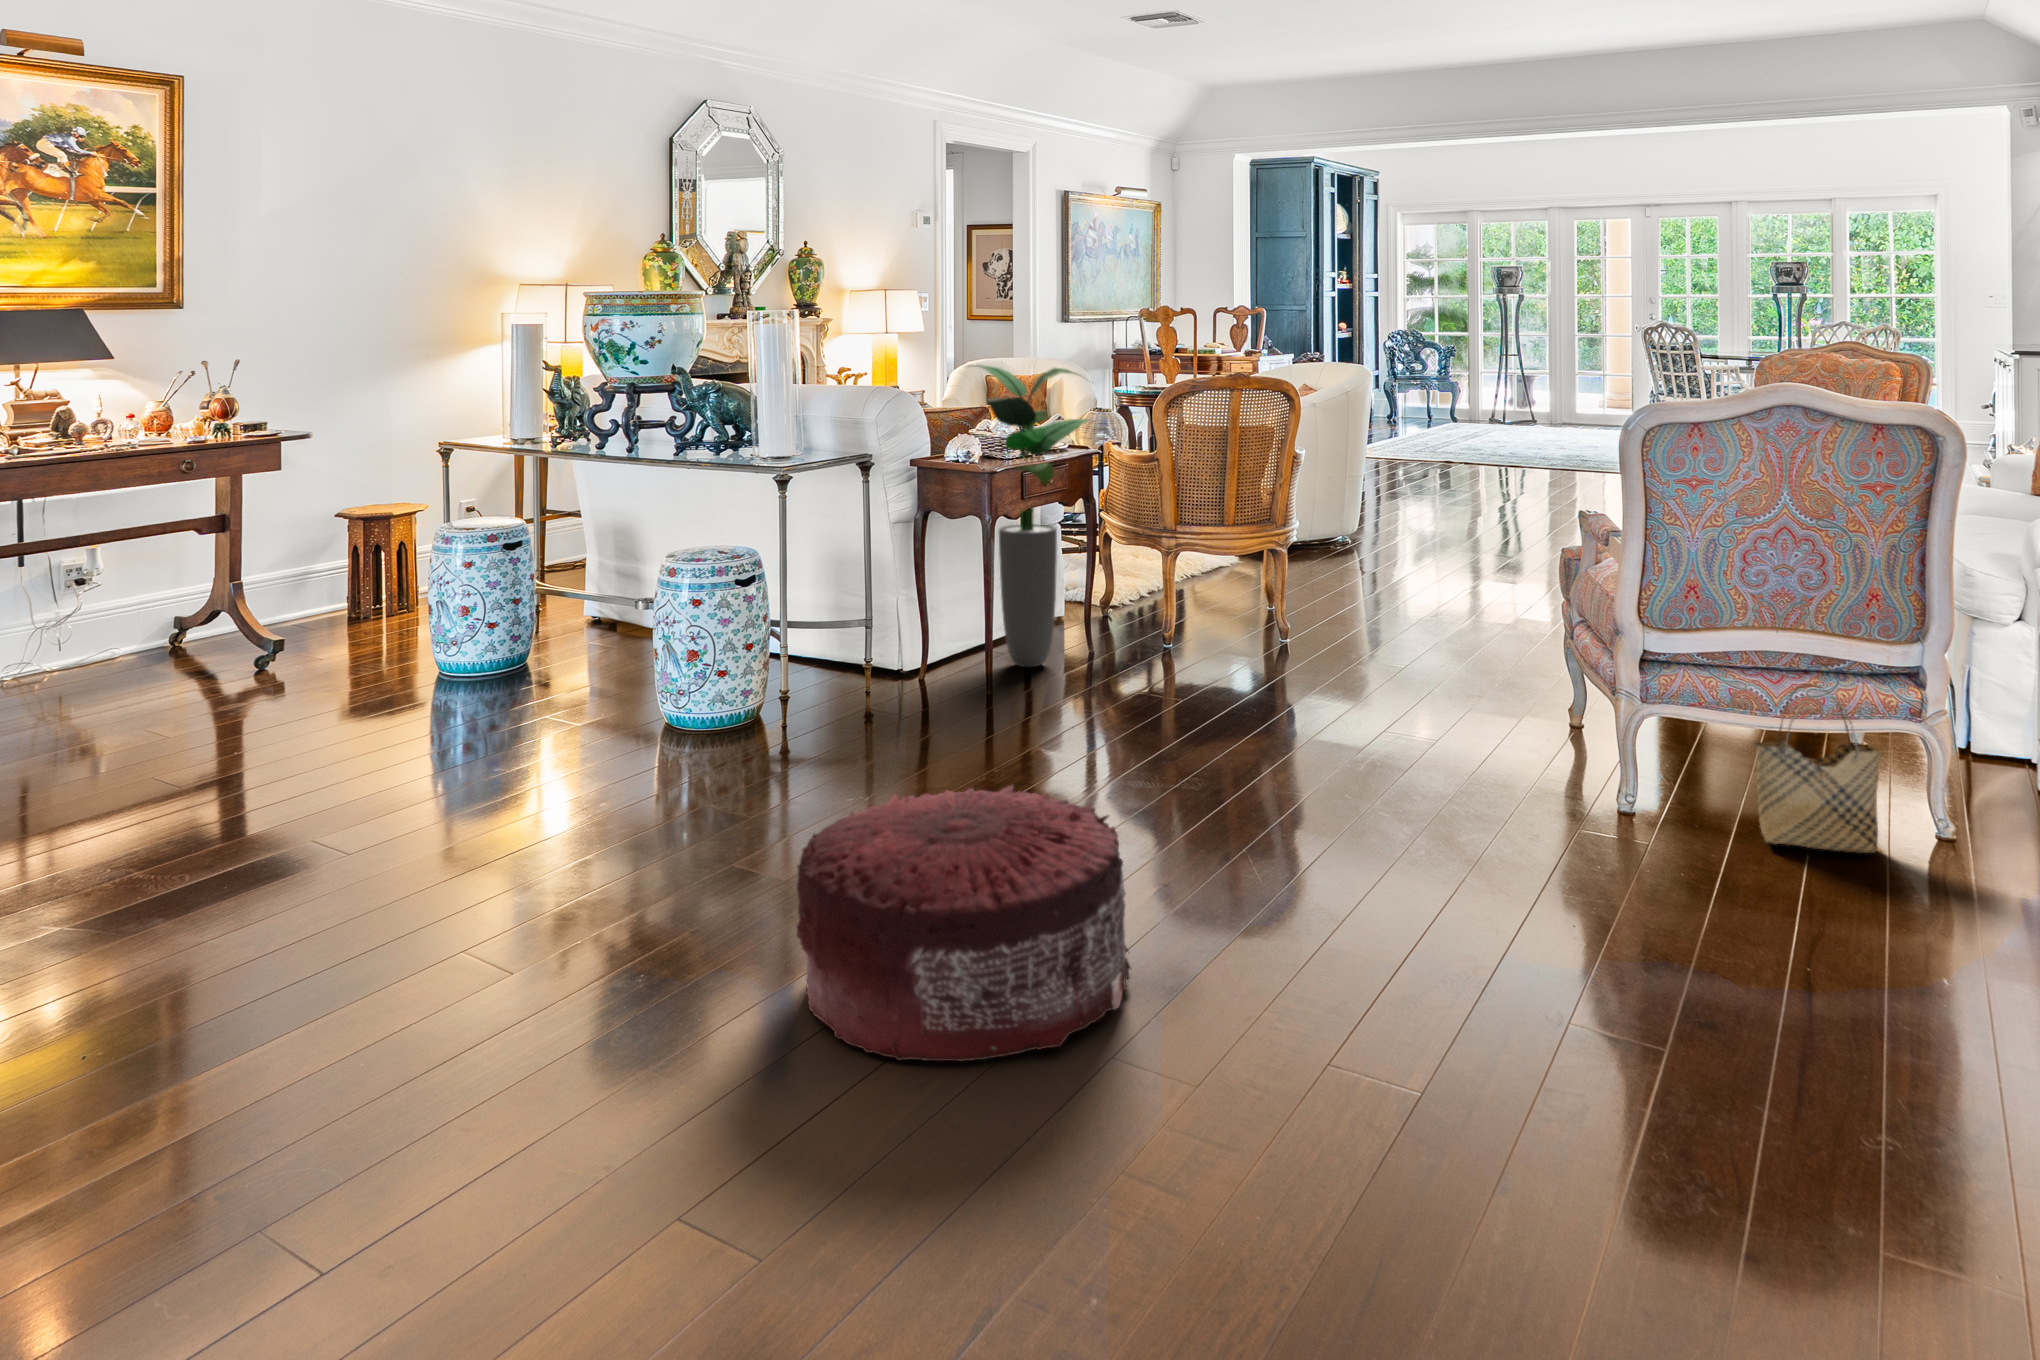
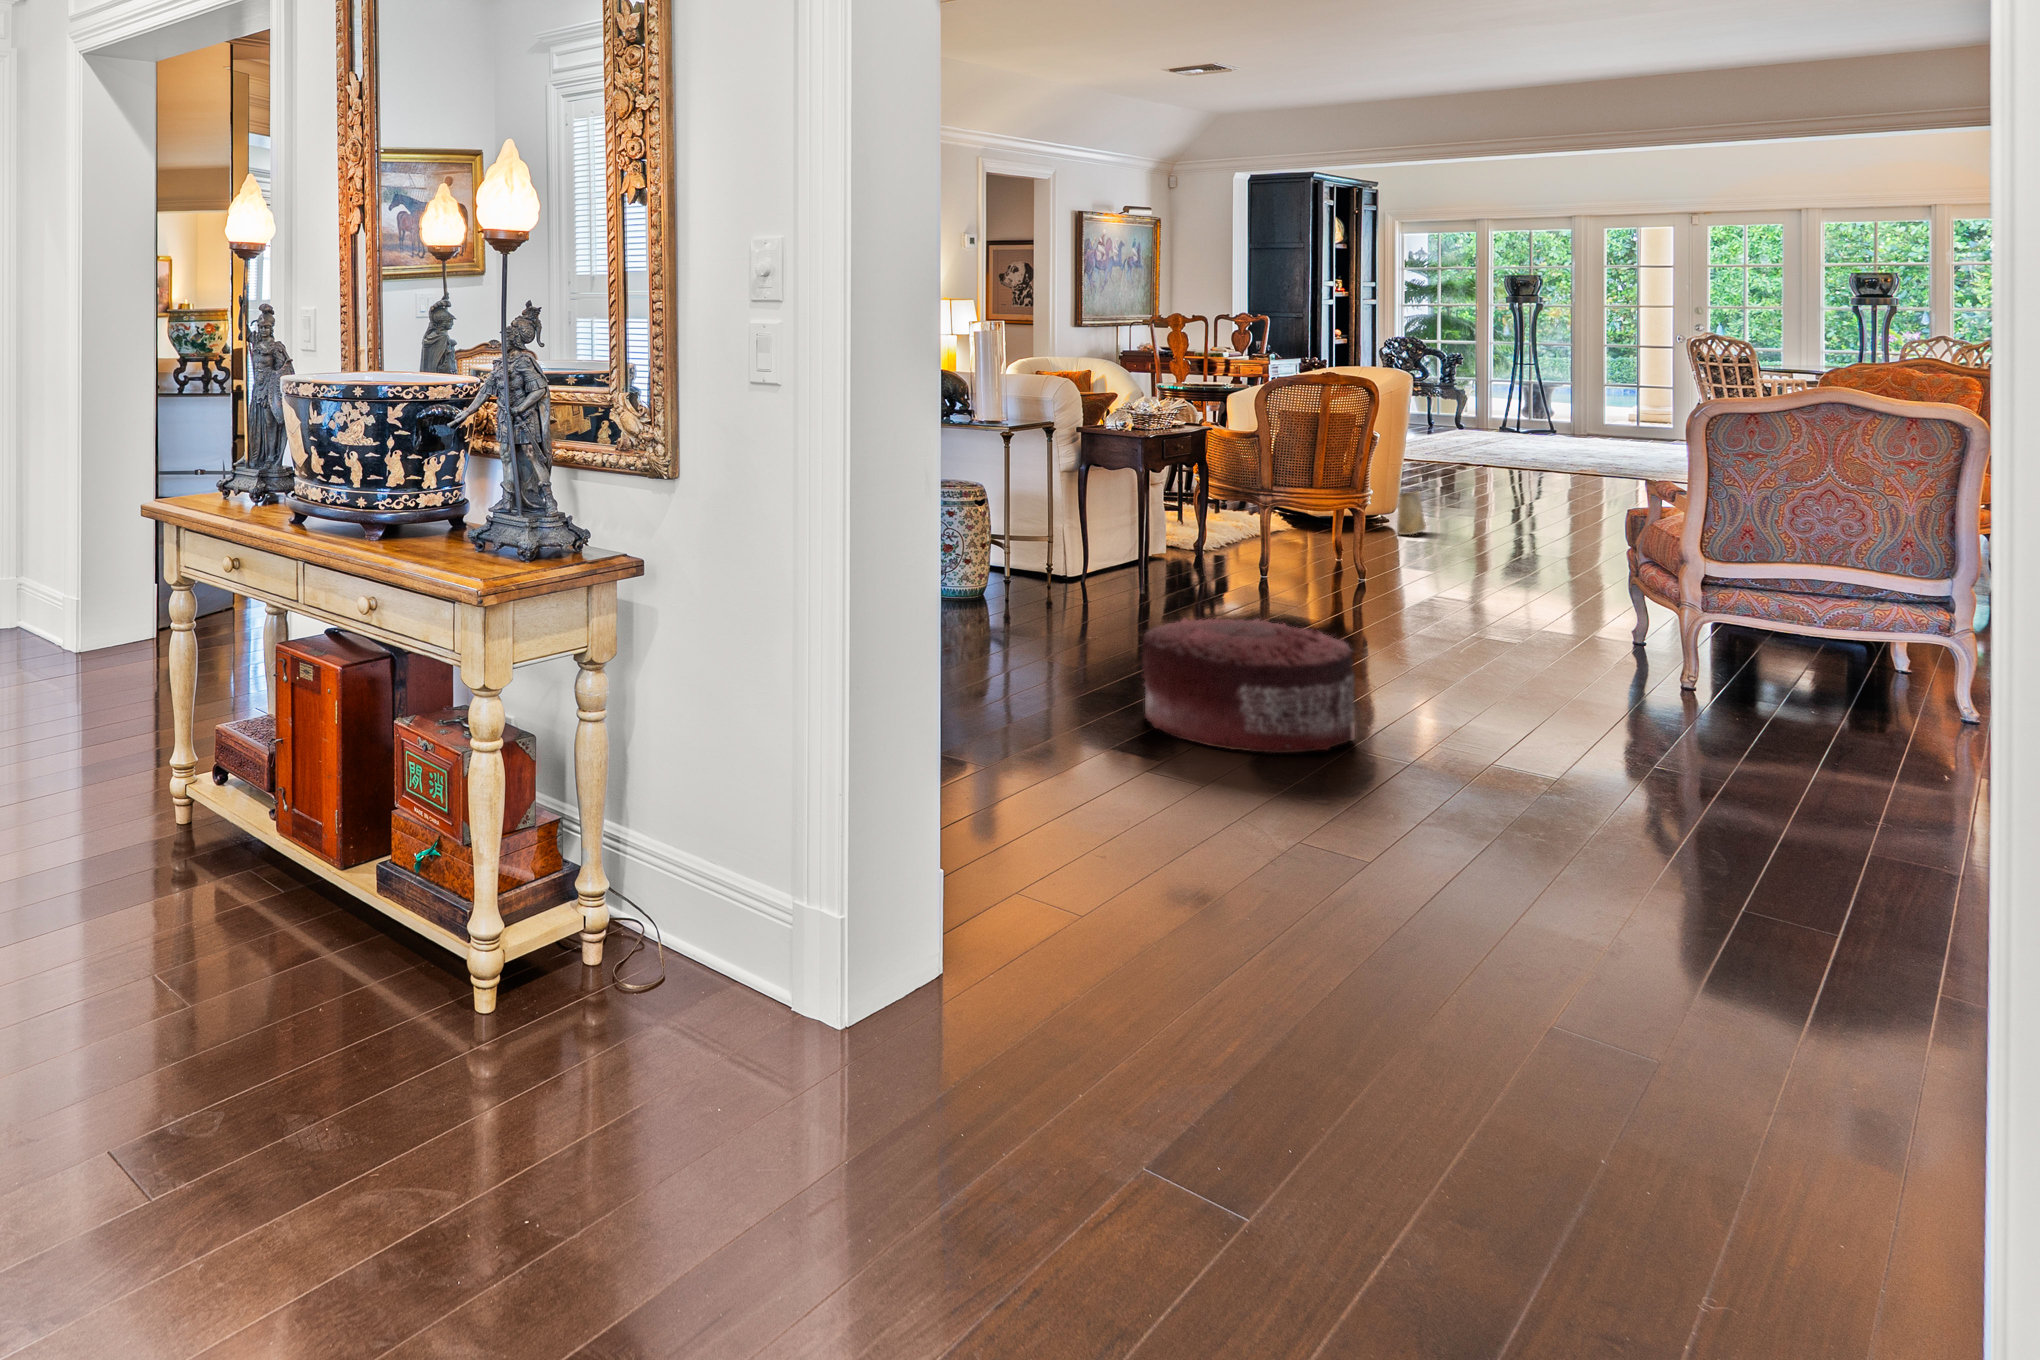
potted plant: present [978,365,1088,667] -> none [1110,358,1219,587]
woven basket: present [1755,684,1881,853] -> present [1397,491,1426,535]

